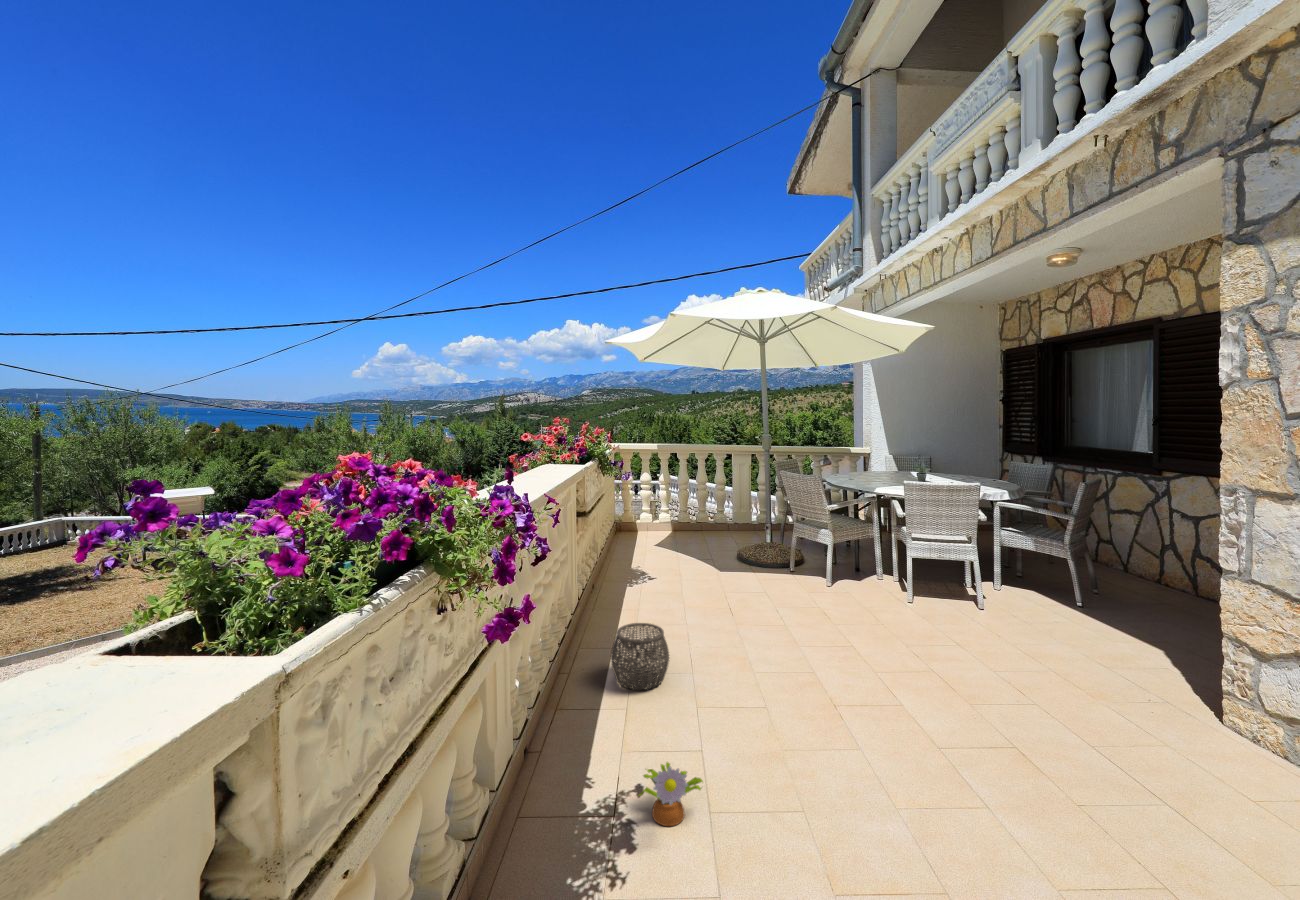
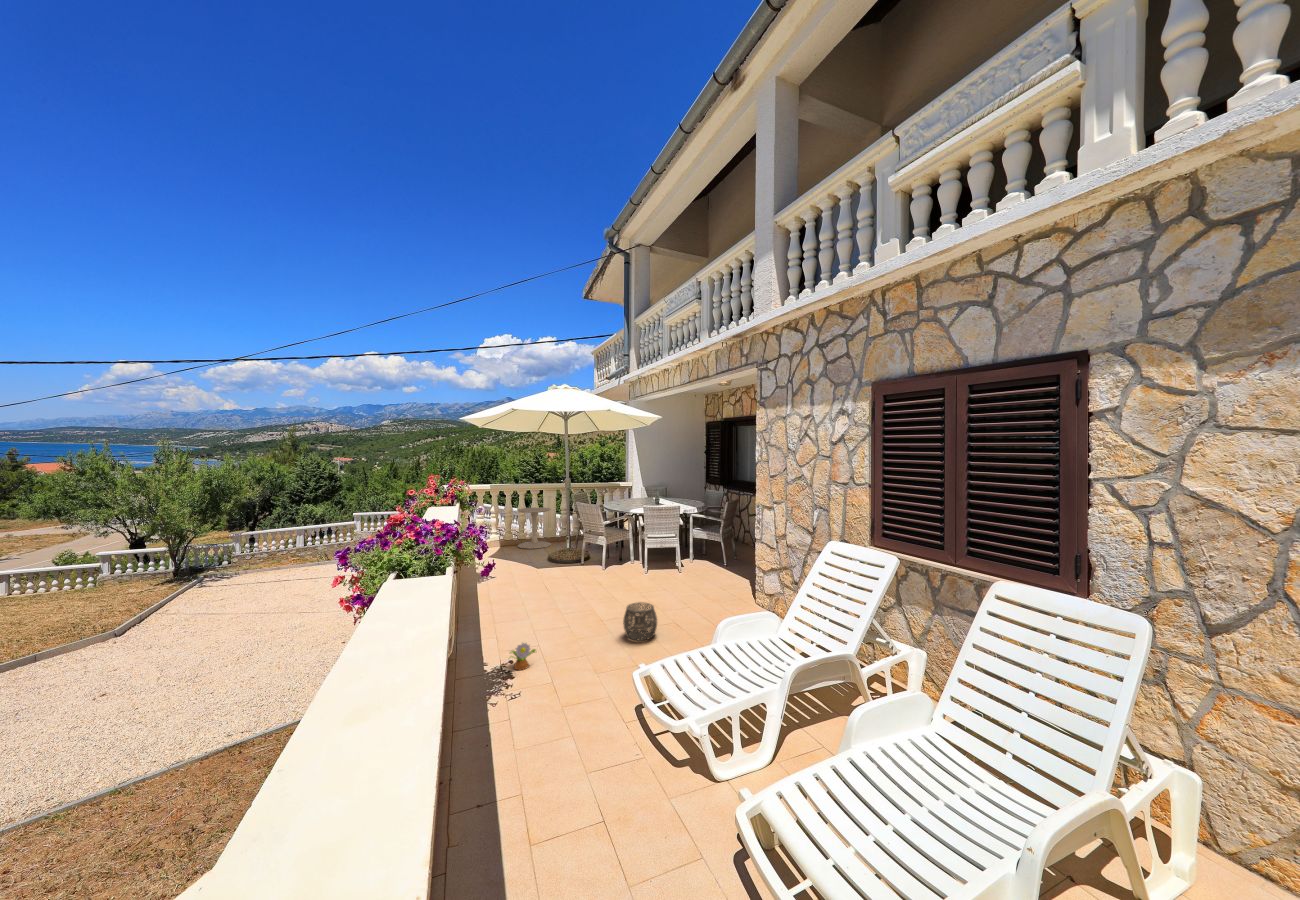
pedestal table: none [694,479,743,537] -> present [517,507,551,549]
woven basket: present [611,623,669,690] -> present [623,602,657,640]

